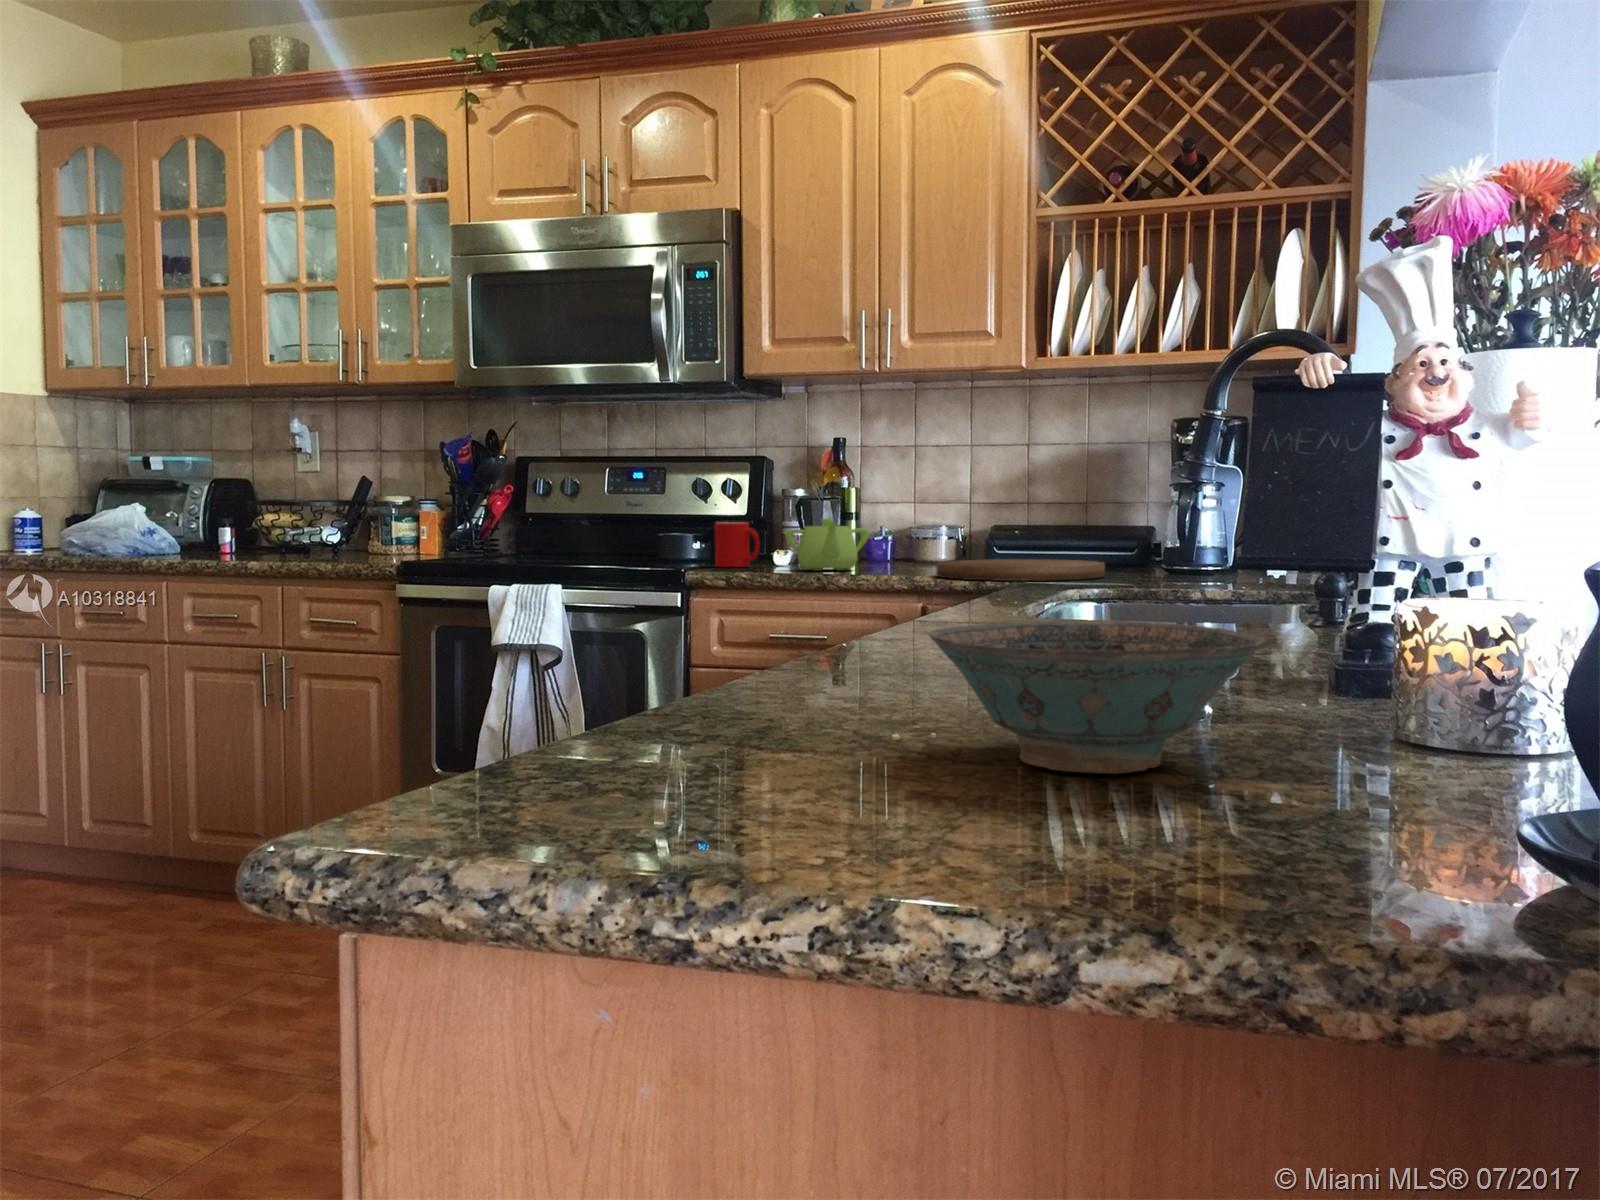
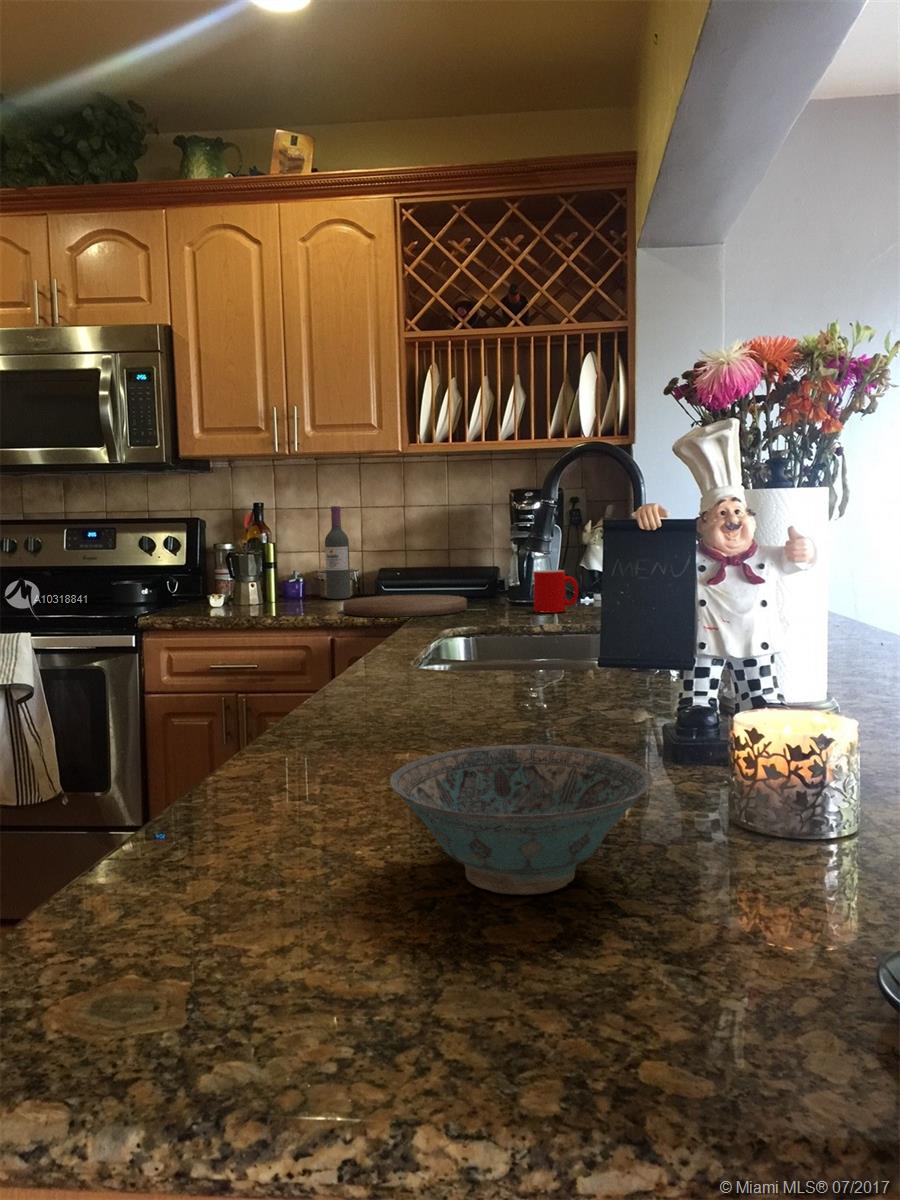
wine bottle: none [919,443,951,566] -> present [325,506,351,599]
teapot: present [785,518,869,571] -> none [222,567,289,609]
cup: present [715,522,759,567] -> present [533,570,578,613]

